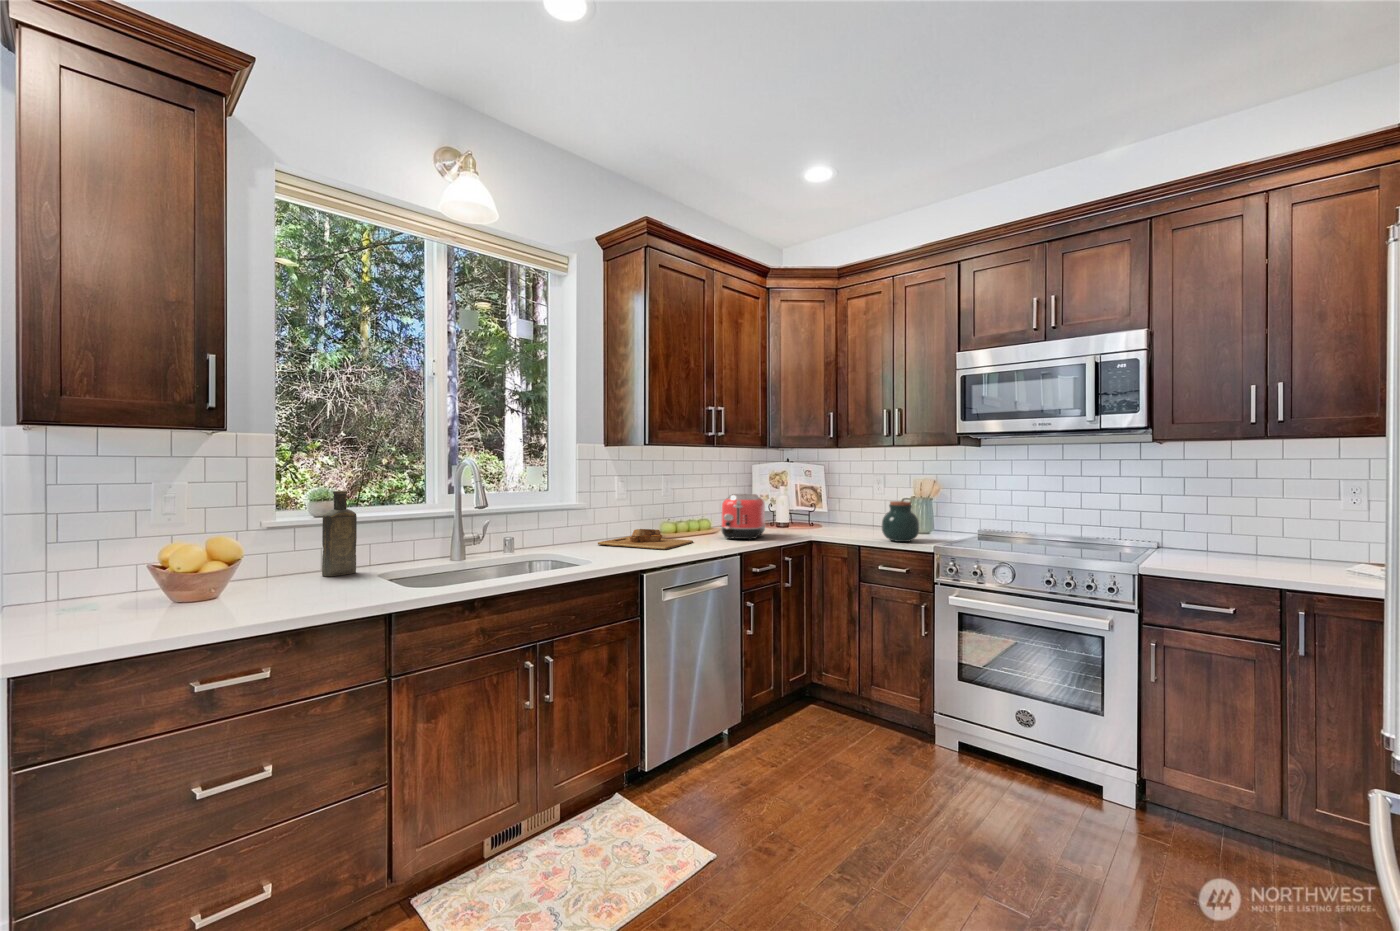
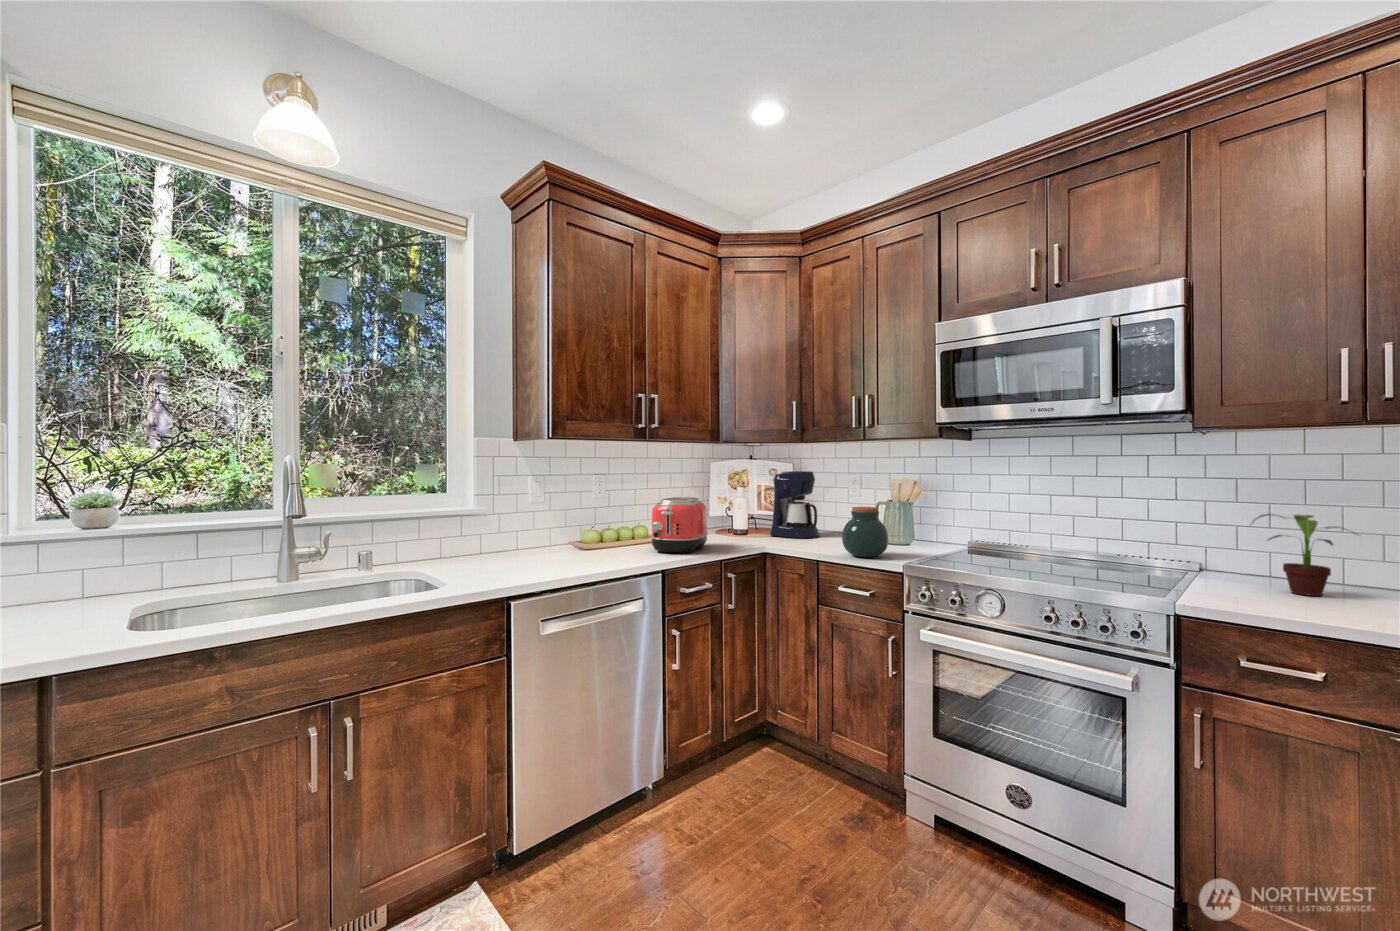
coffee maker: none [809,473,852,530] -> present [770,471,820,538]
bottle: present [322,491,357,576] -> none [55,500,121,613]
potted plant: none [1191,504,1266,562] -> present [1252,514,1353,596]
cutting board: present [598,529,693,549] -> none [495,541,612,568]

